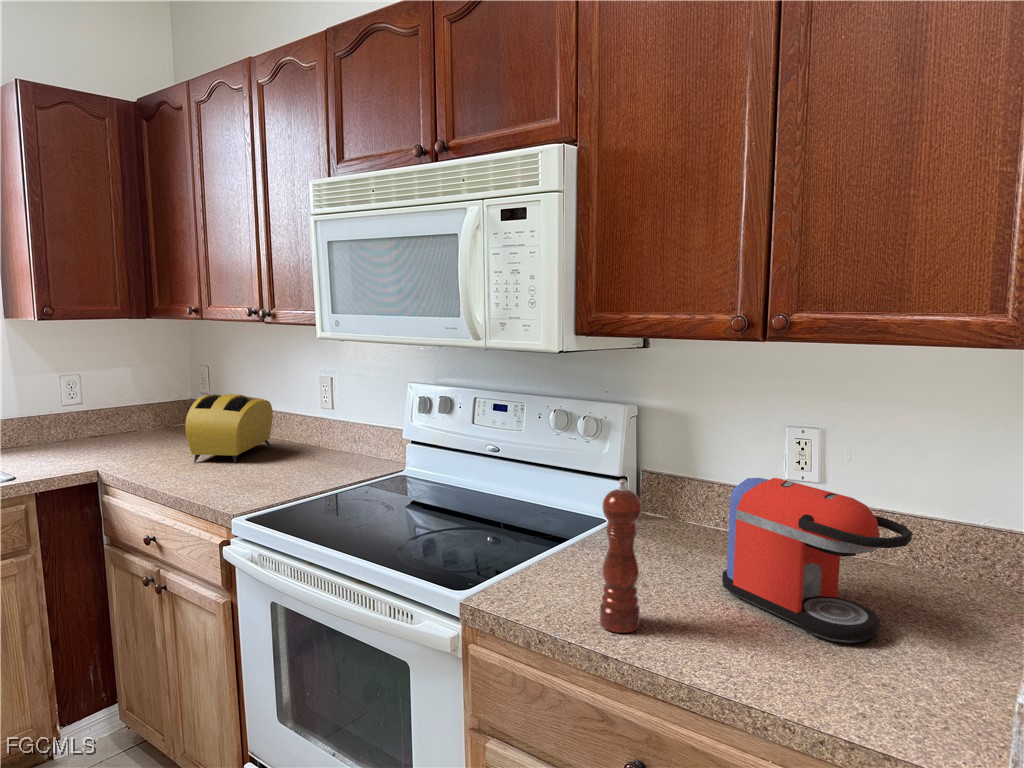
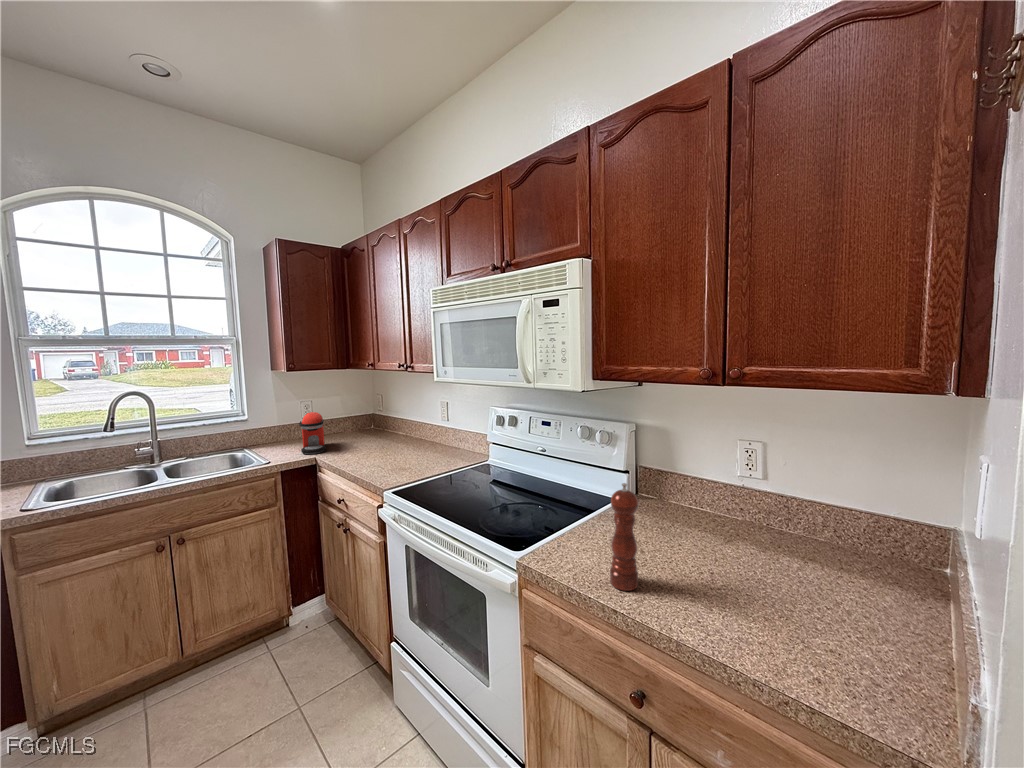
toaster: present [185,394,273,463] -> none [365,413,414,454]
coffee maker: present [722,478,912,643] -> present [299,412,326,454]

